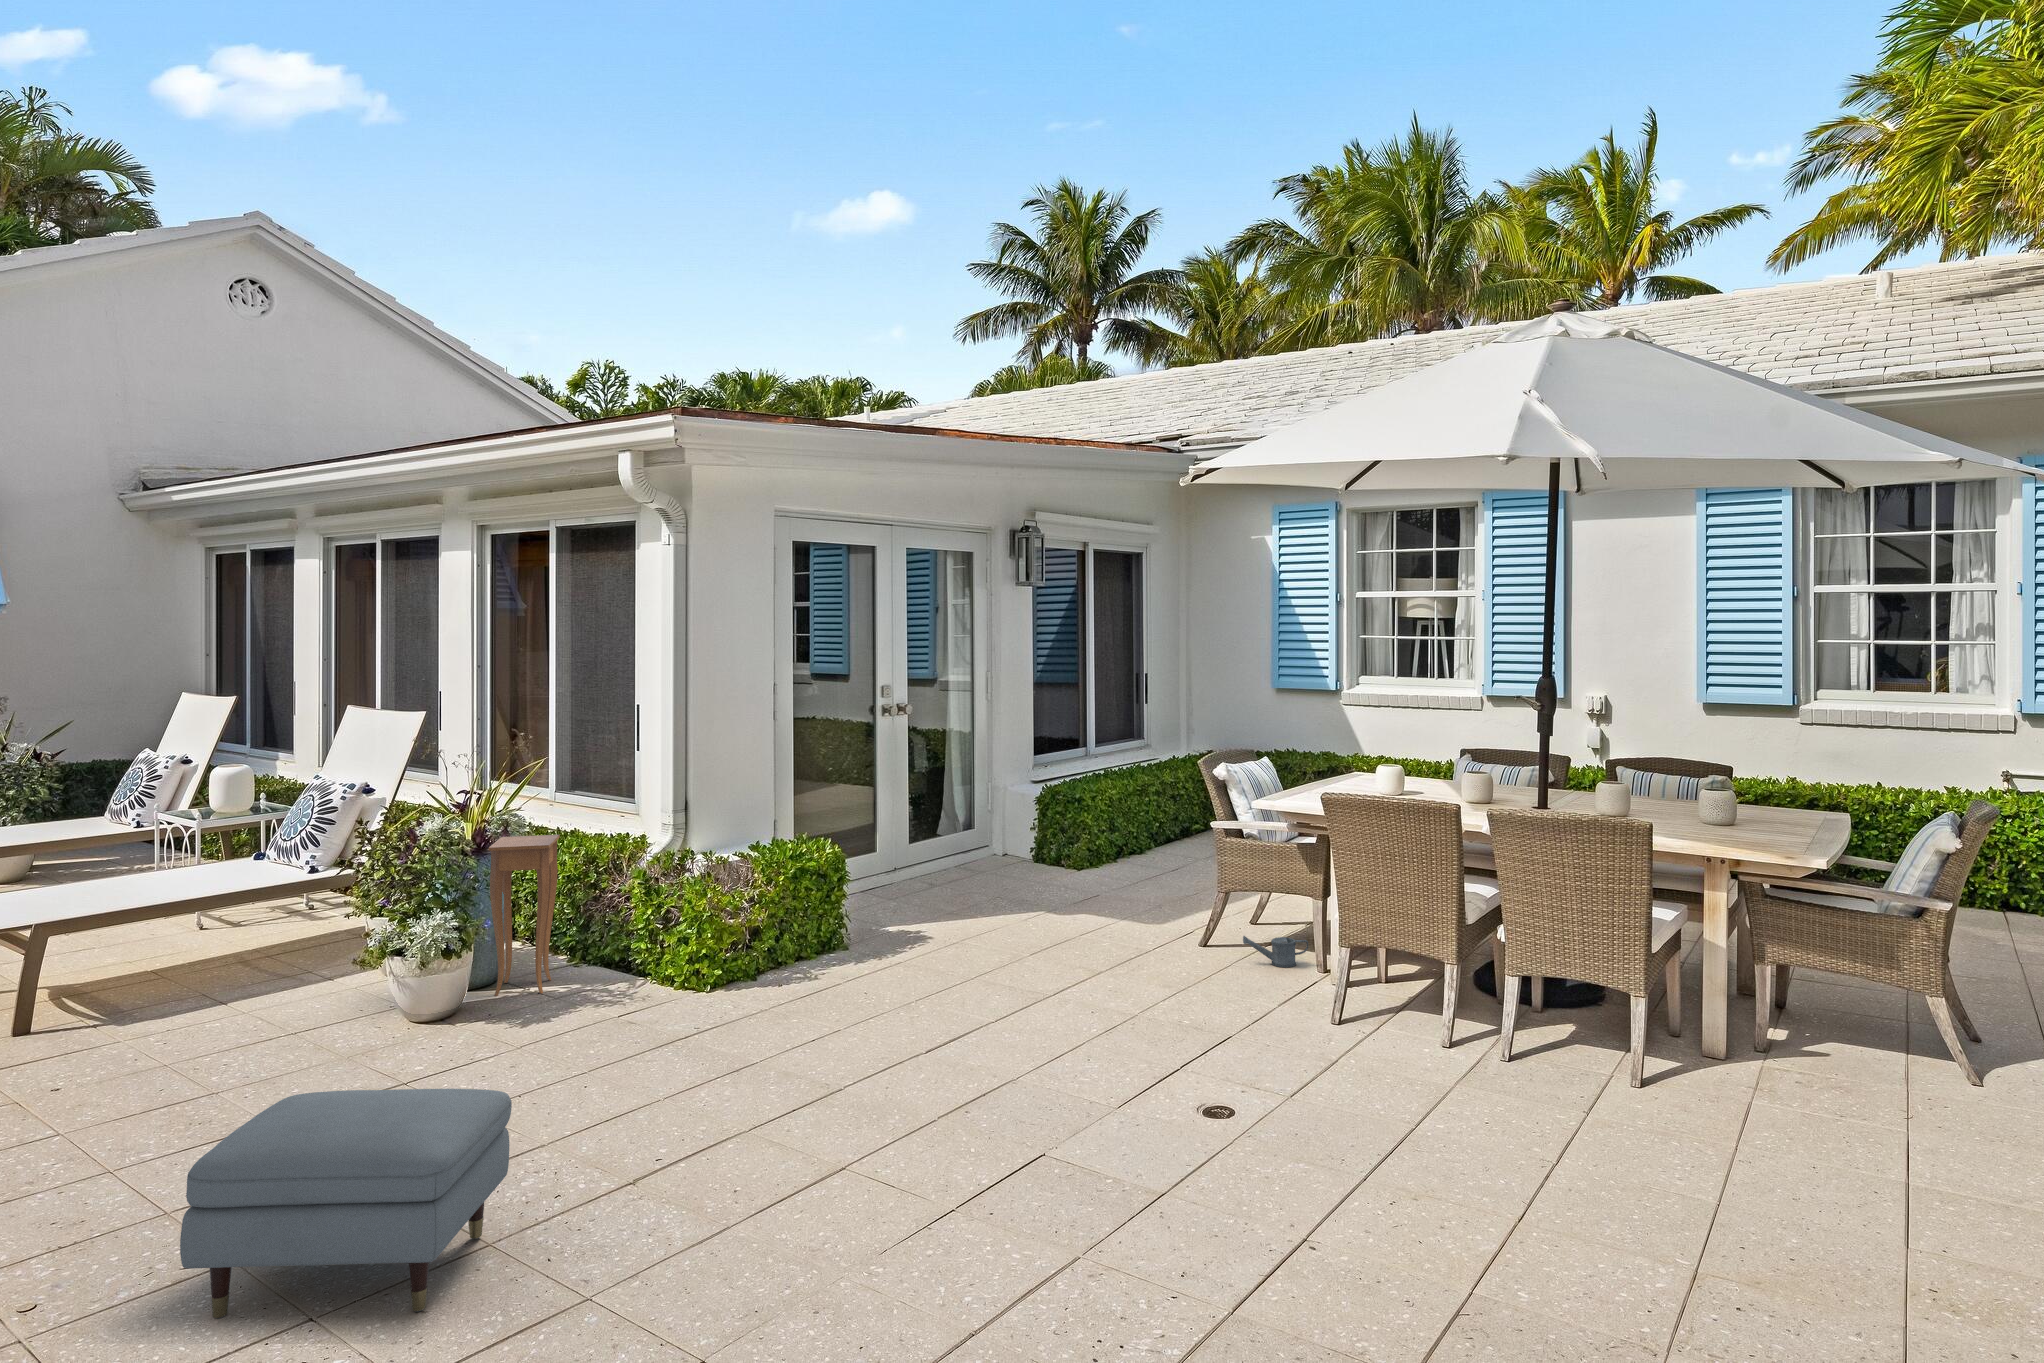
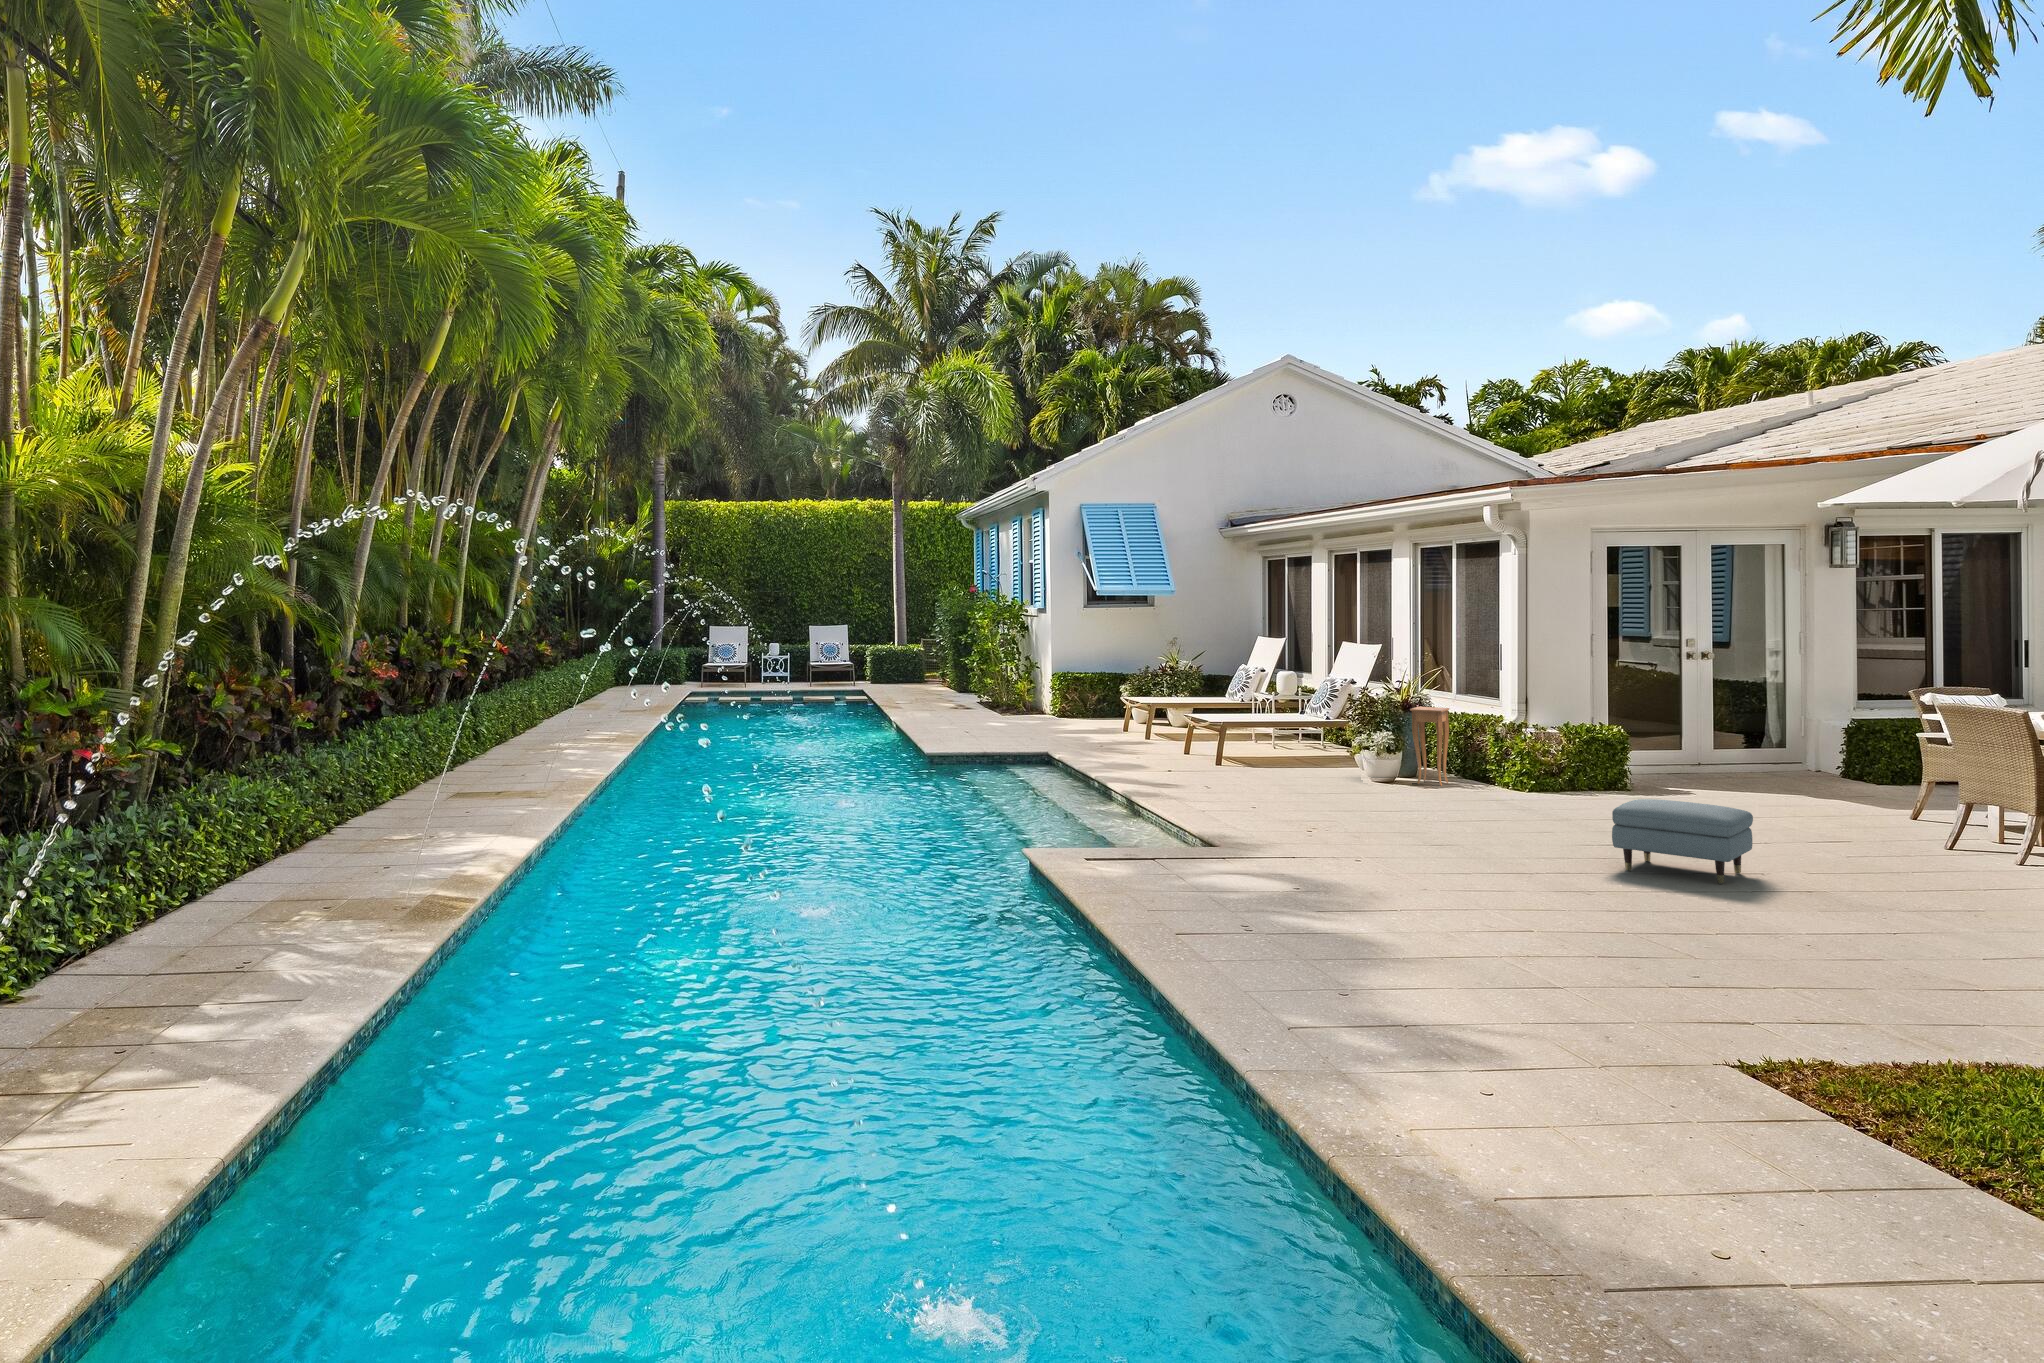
watering can: present [1243,936,1308,968] -> none [1932,814,1991,839]
ottoman: present [180,1089,512,1319] -> present [1612,799,1753,884]

